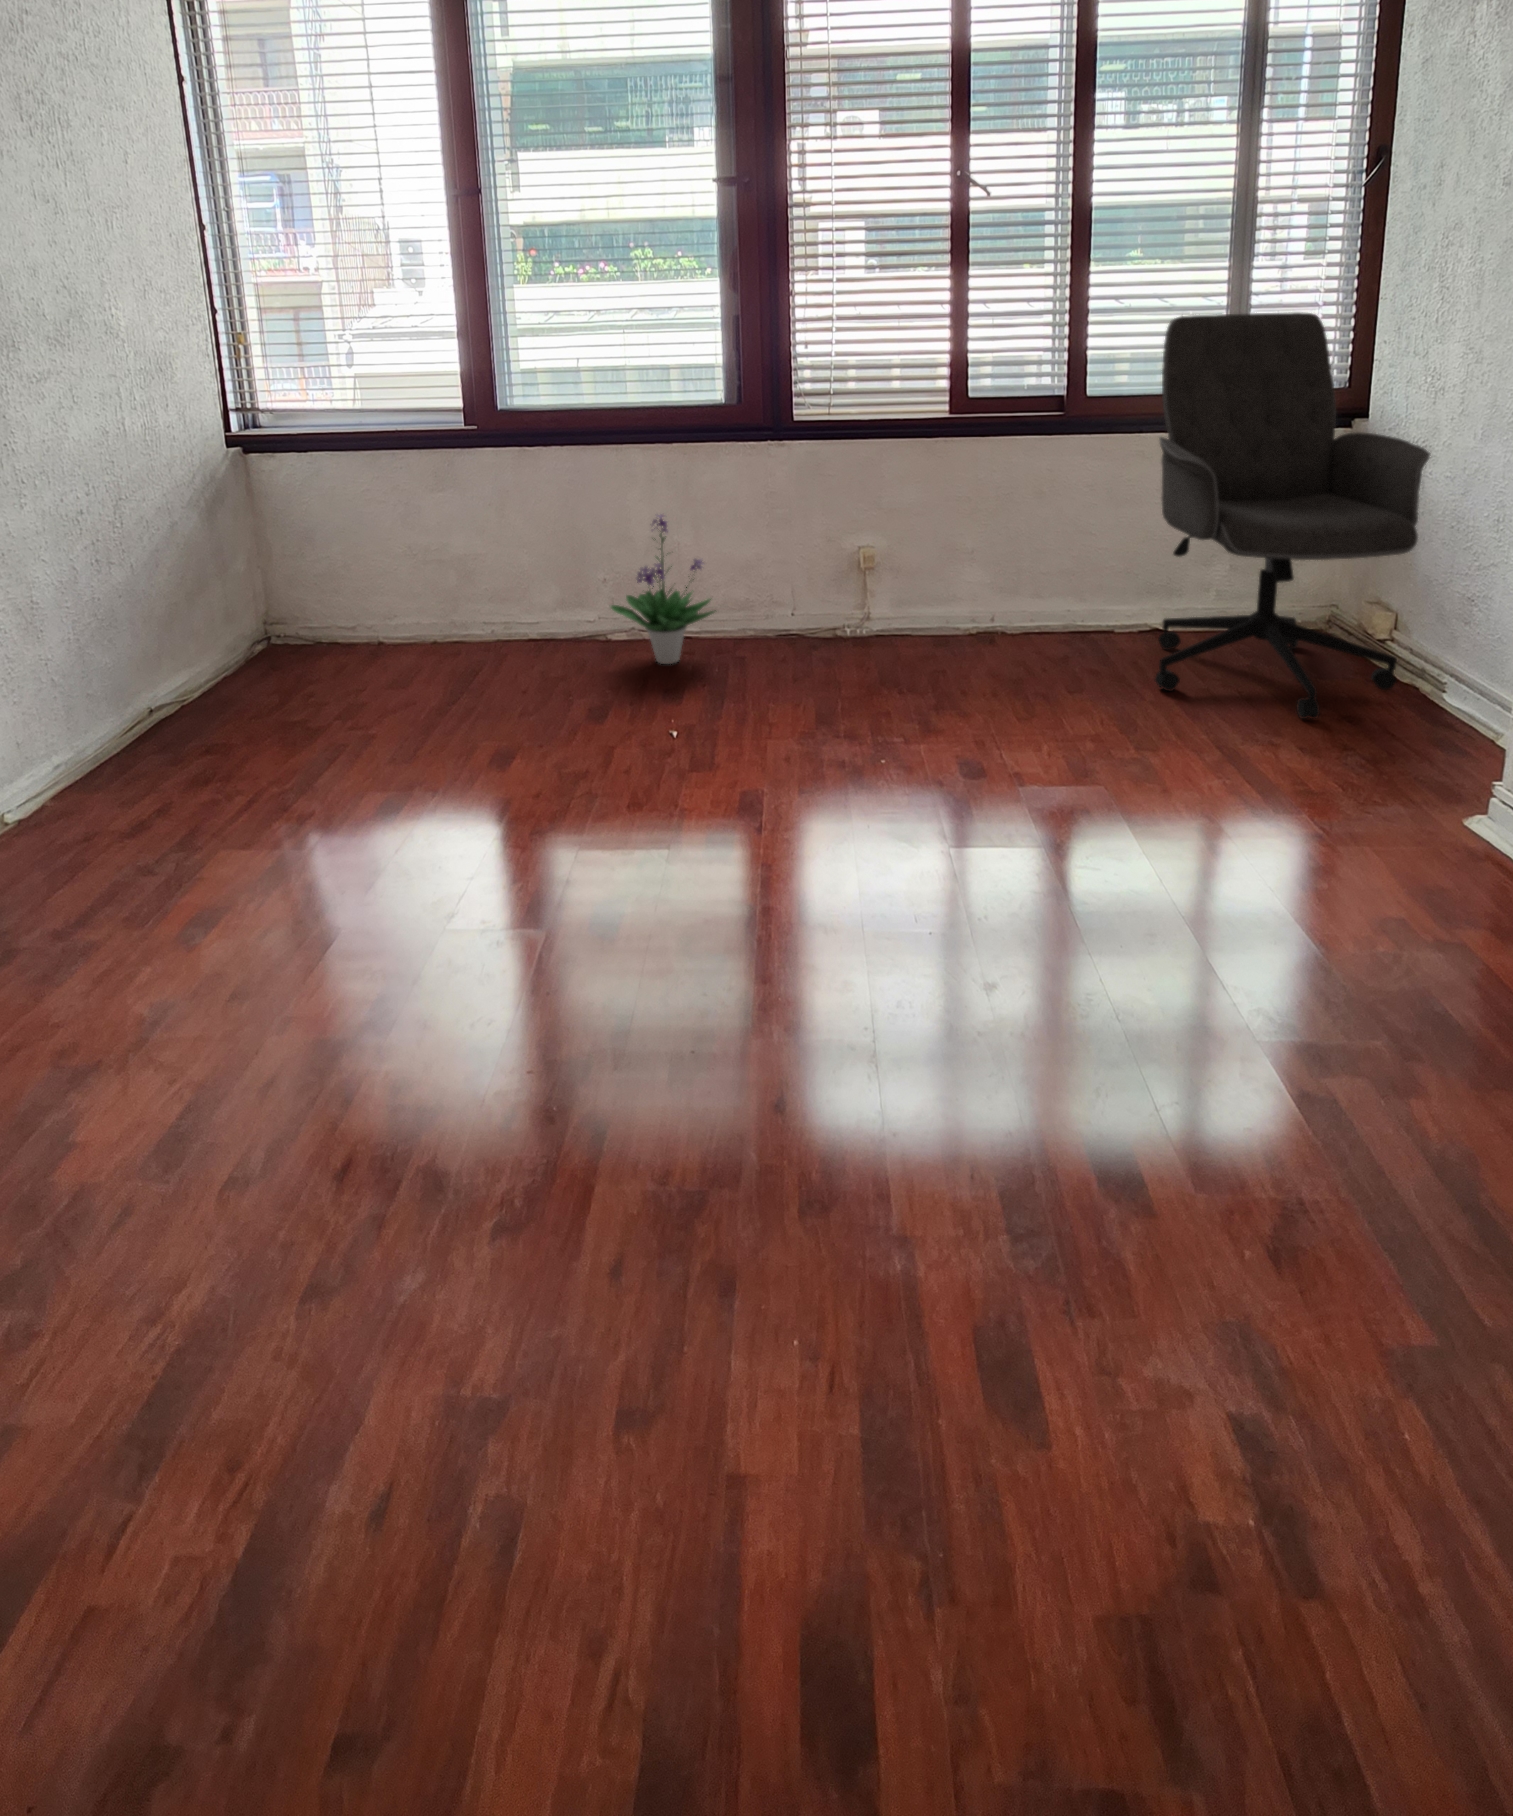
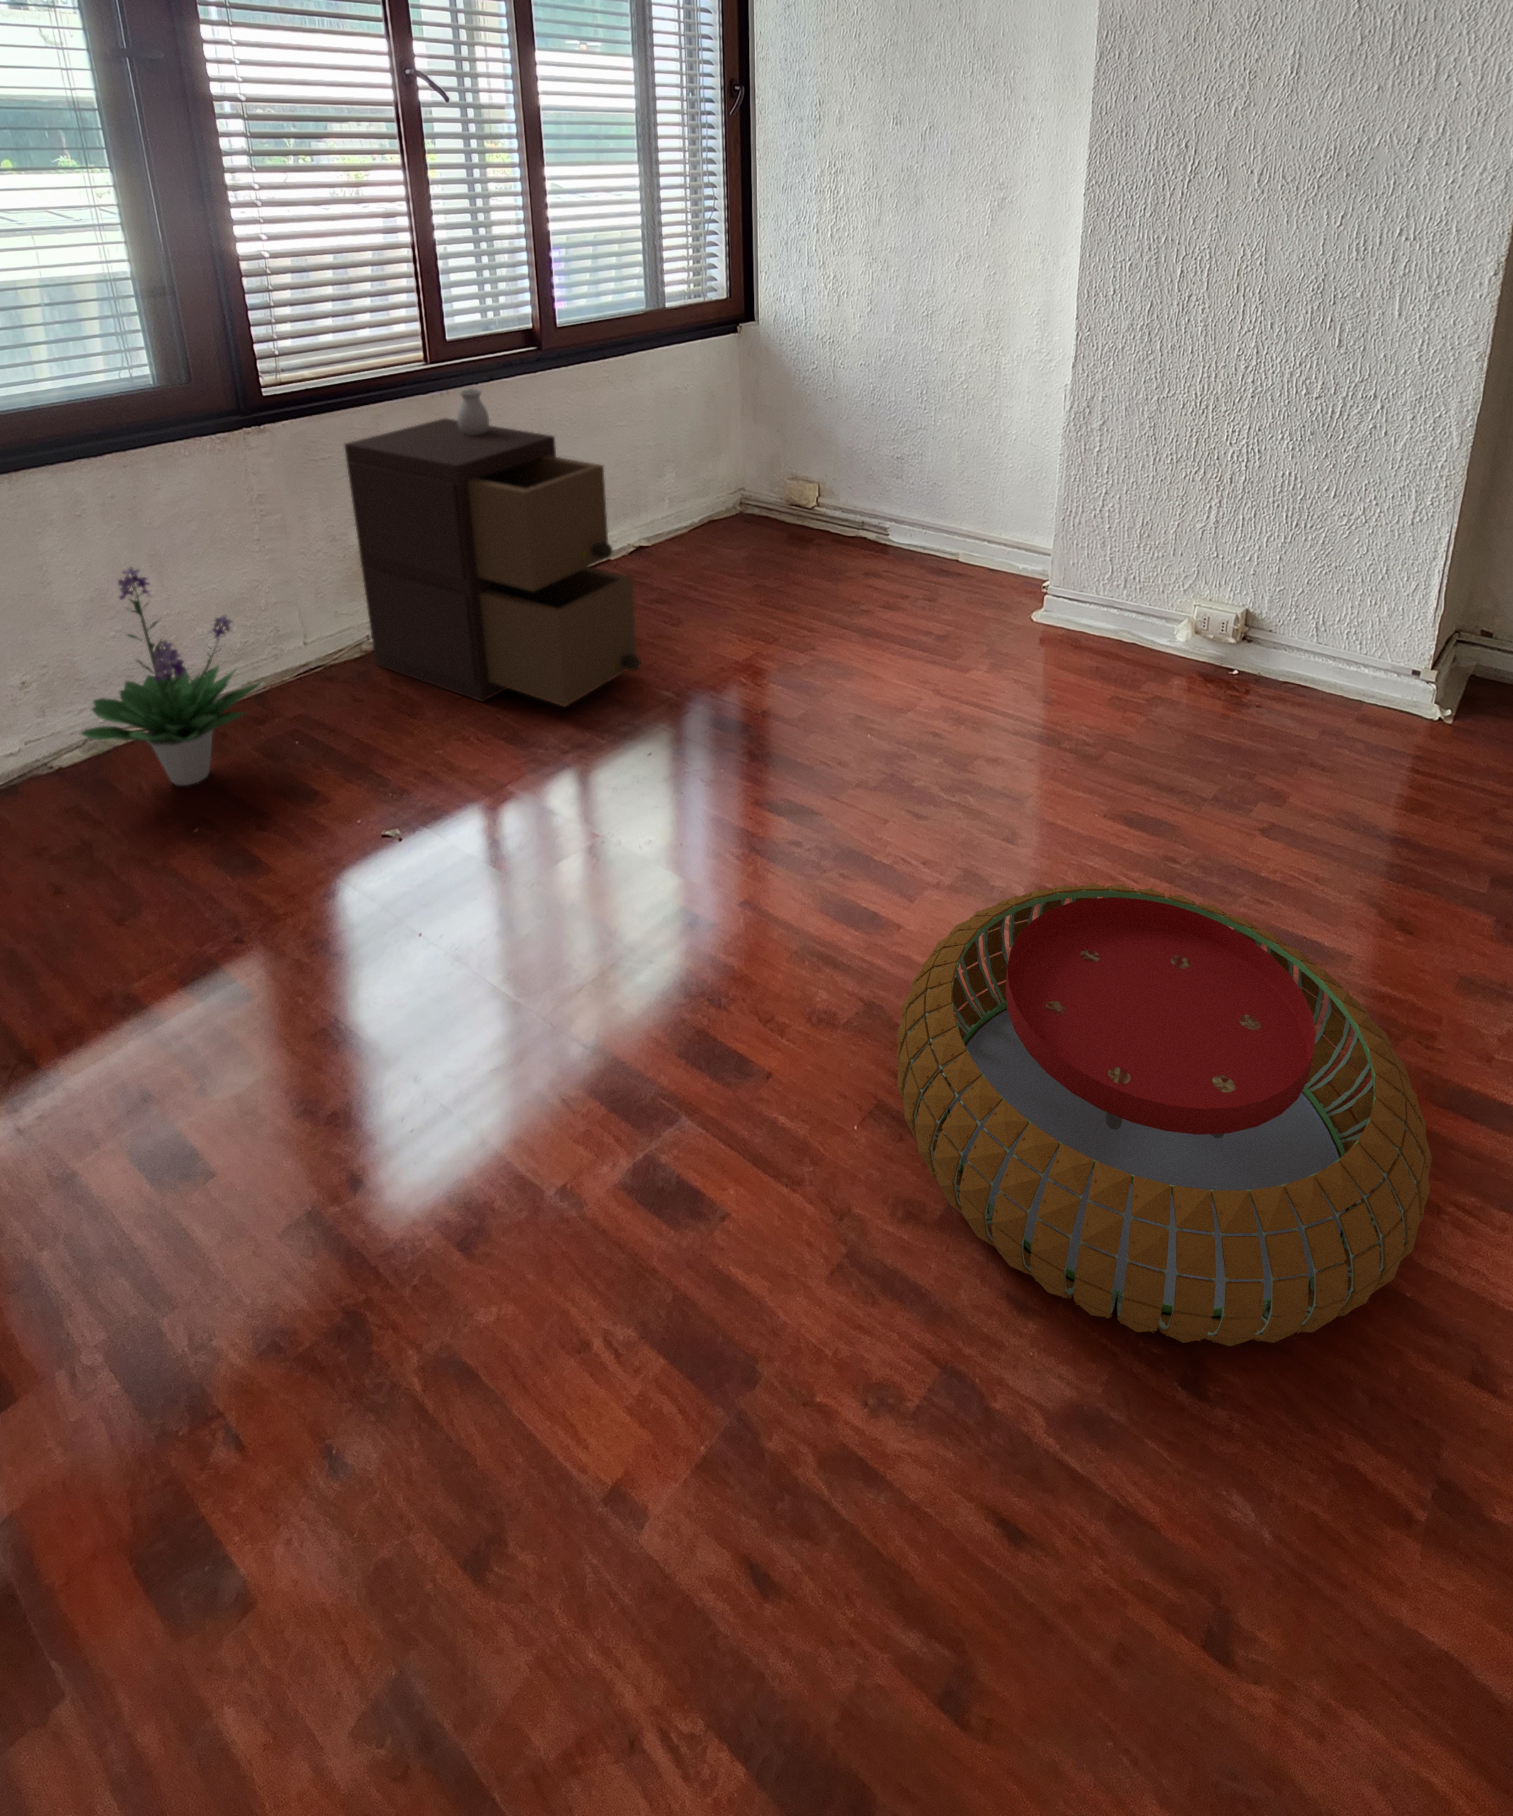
office chair: present [1155,312,1431,719] -> none [628,228,890,599]
storage cabinet: none [839,436,980,702] -> present [344,389,641,707]
pouf: none [528,888,986,1270] -> present [896,883,1432,1346]

